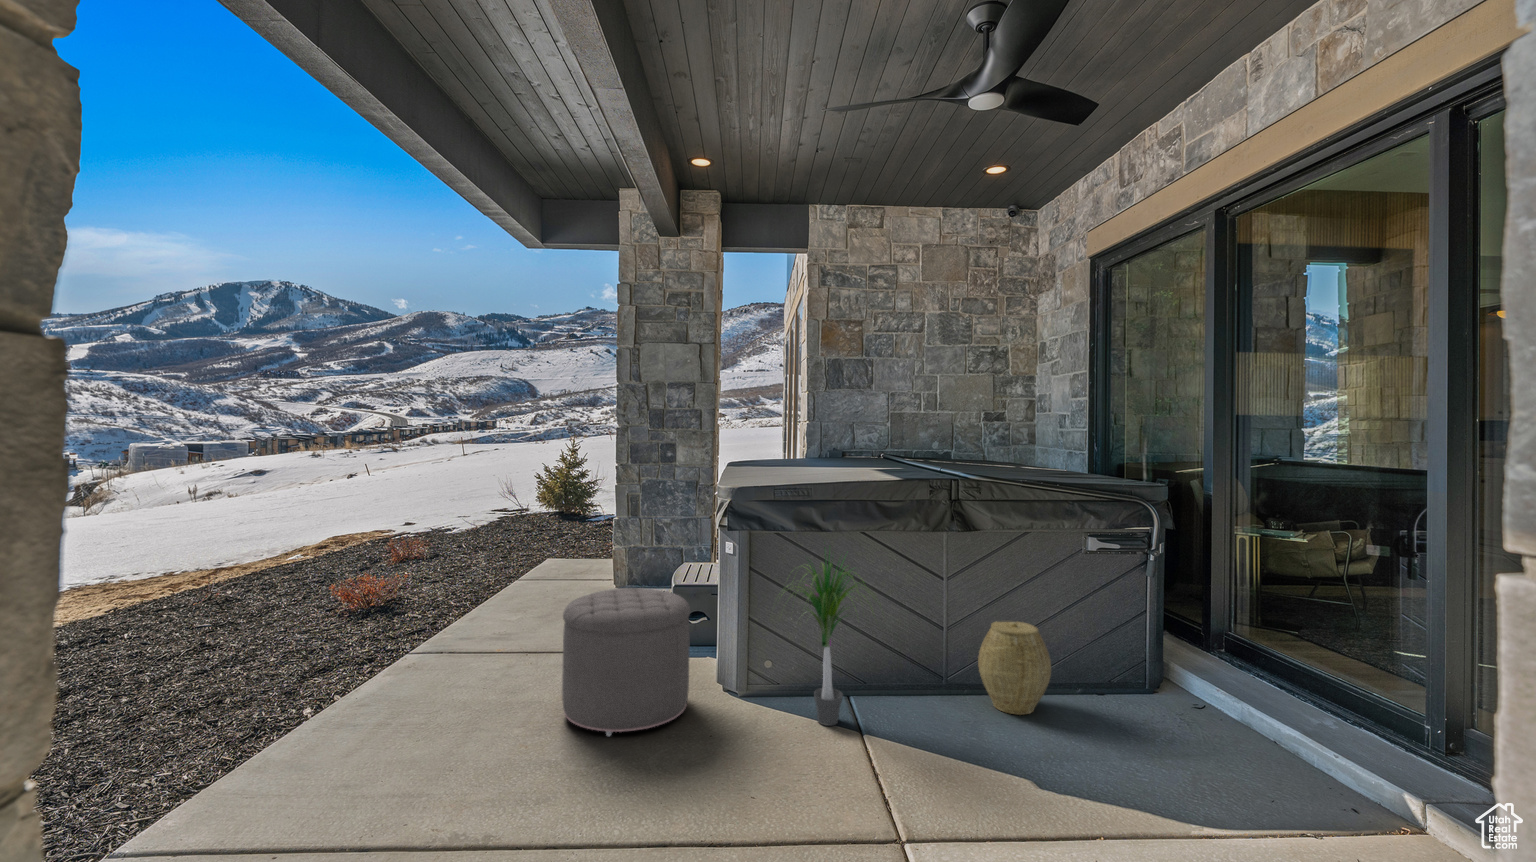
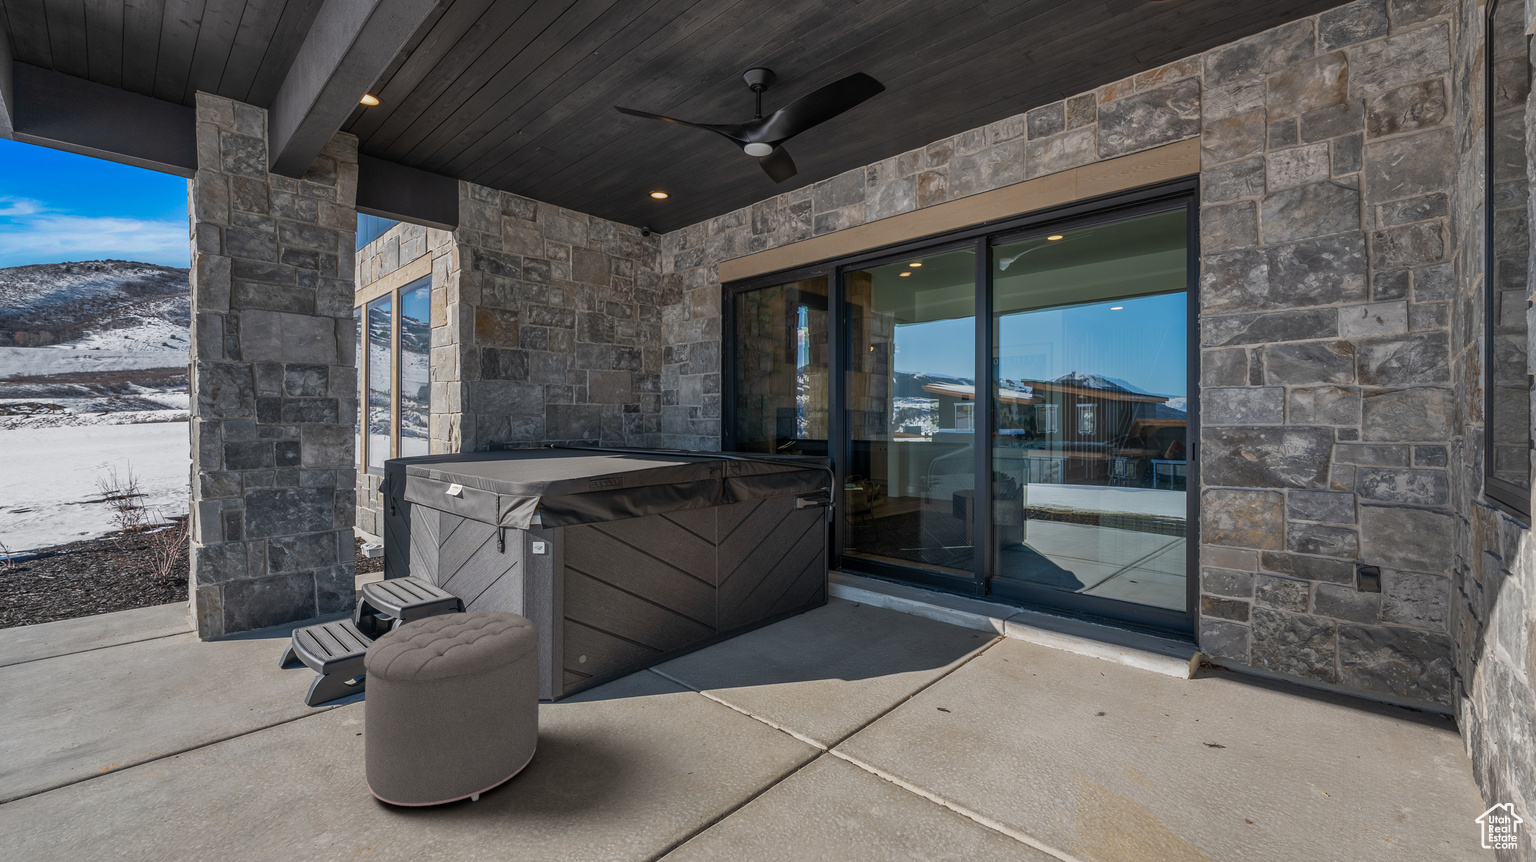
potted plant: present [797,556,869,726] -> none [609,523,724,700]
woven basket: present [978,622,1051,715] -> none [750,570,805,644]

